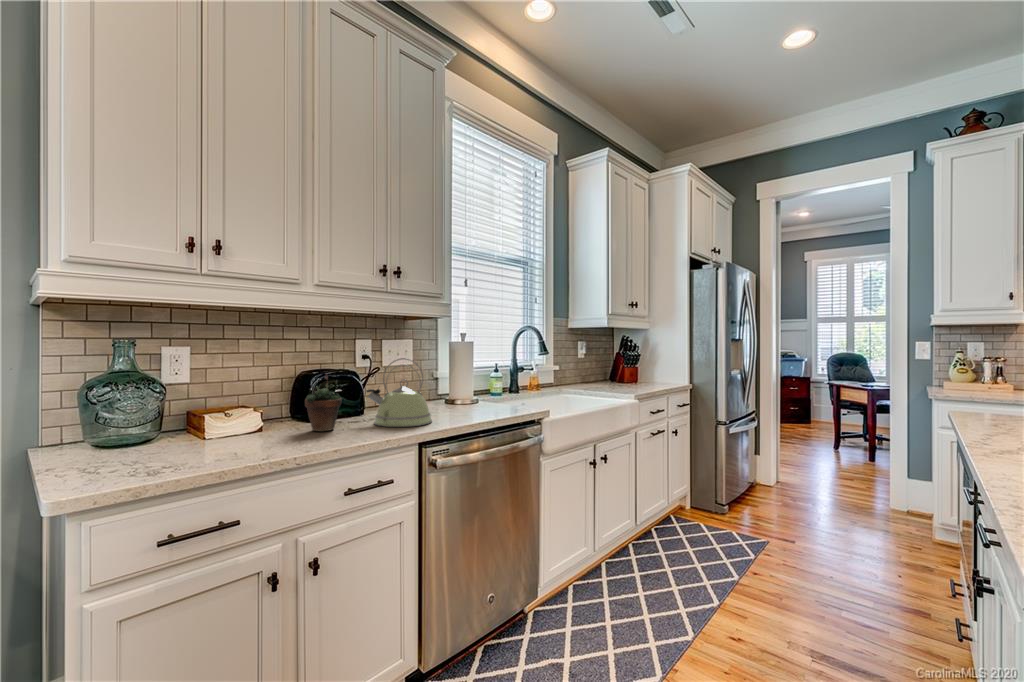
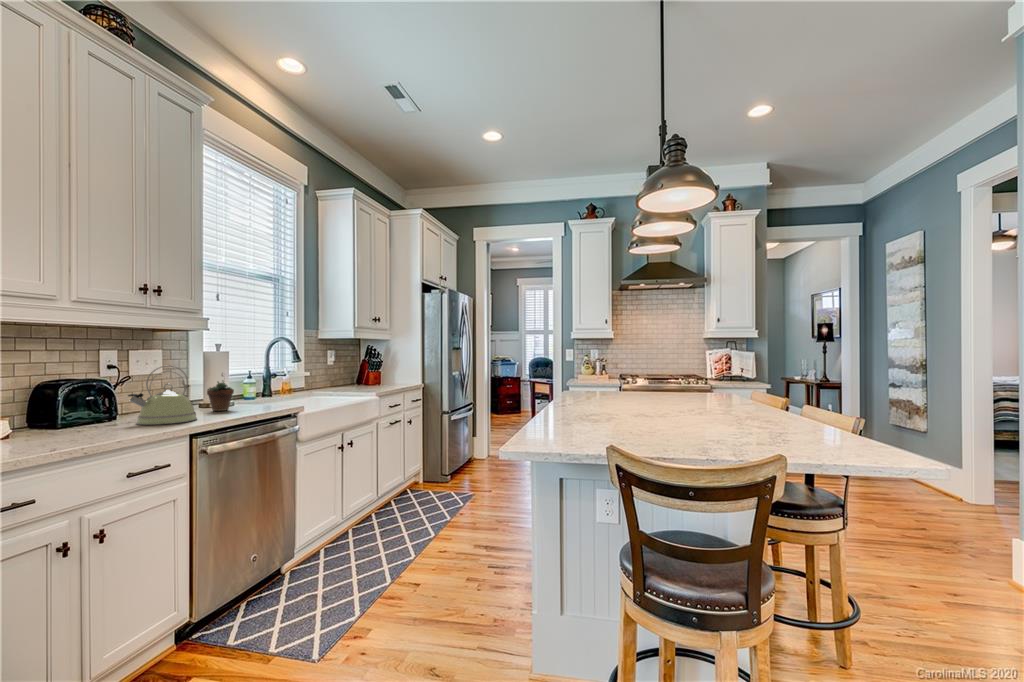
succulent plant: present [305,374,342,431] -> present [207,375,234,411]

